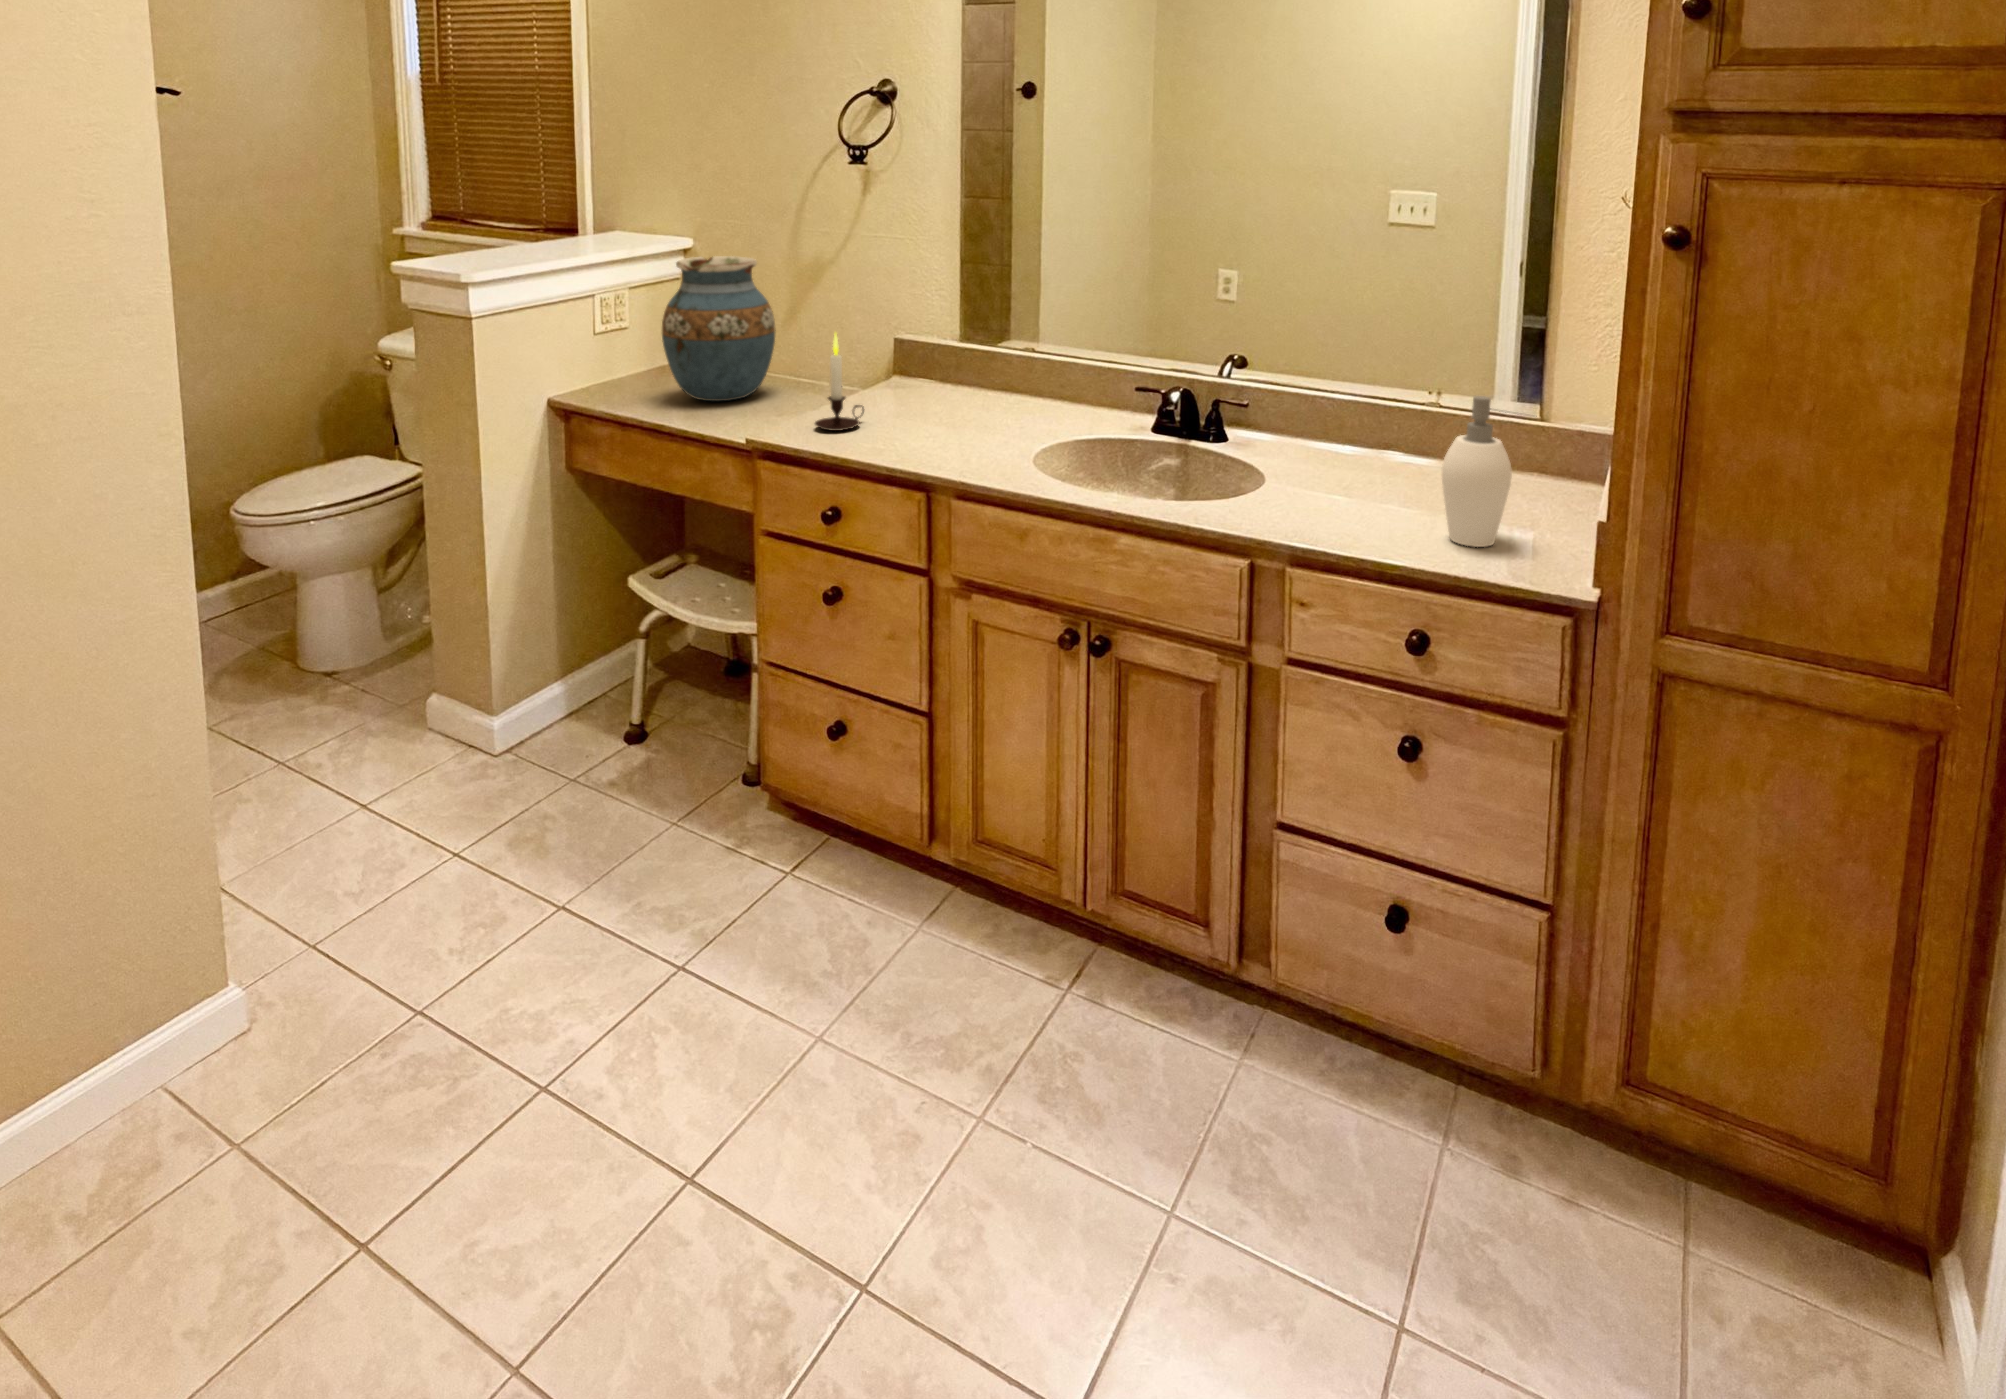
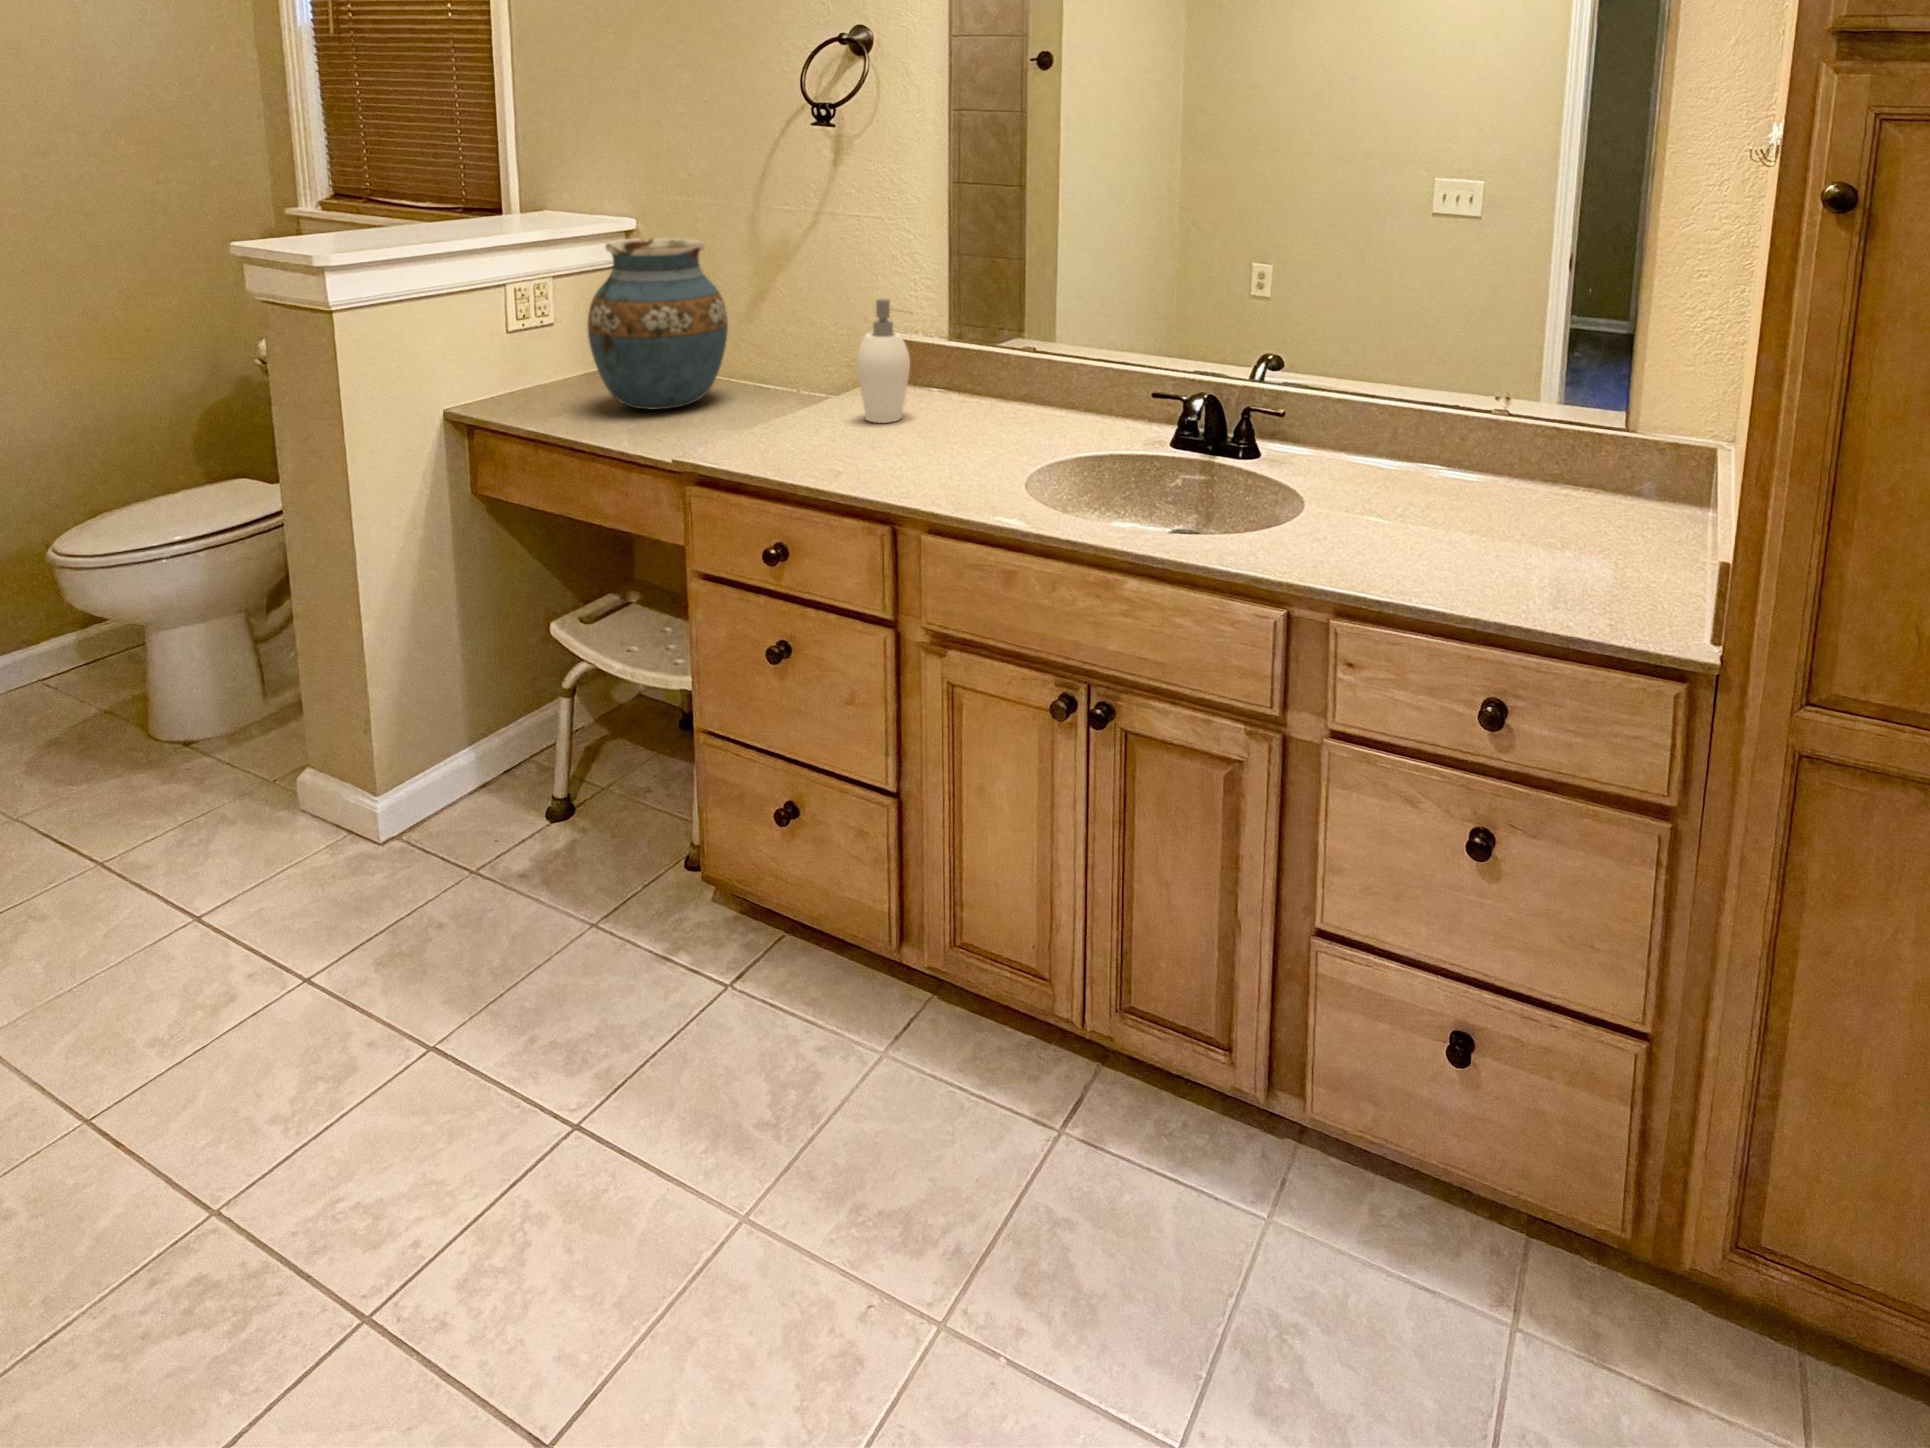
candle: present [815,334,864,431] -> none [765,327,827,446]
soap dispenser: present [1442,396,1537,547] -> present [856,299,910,423]

